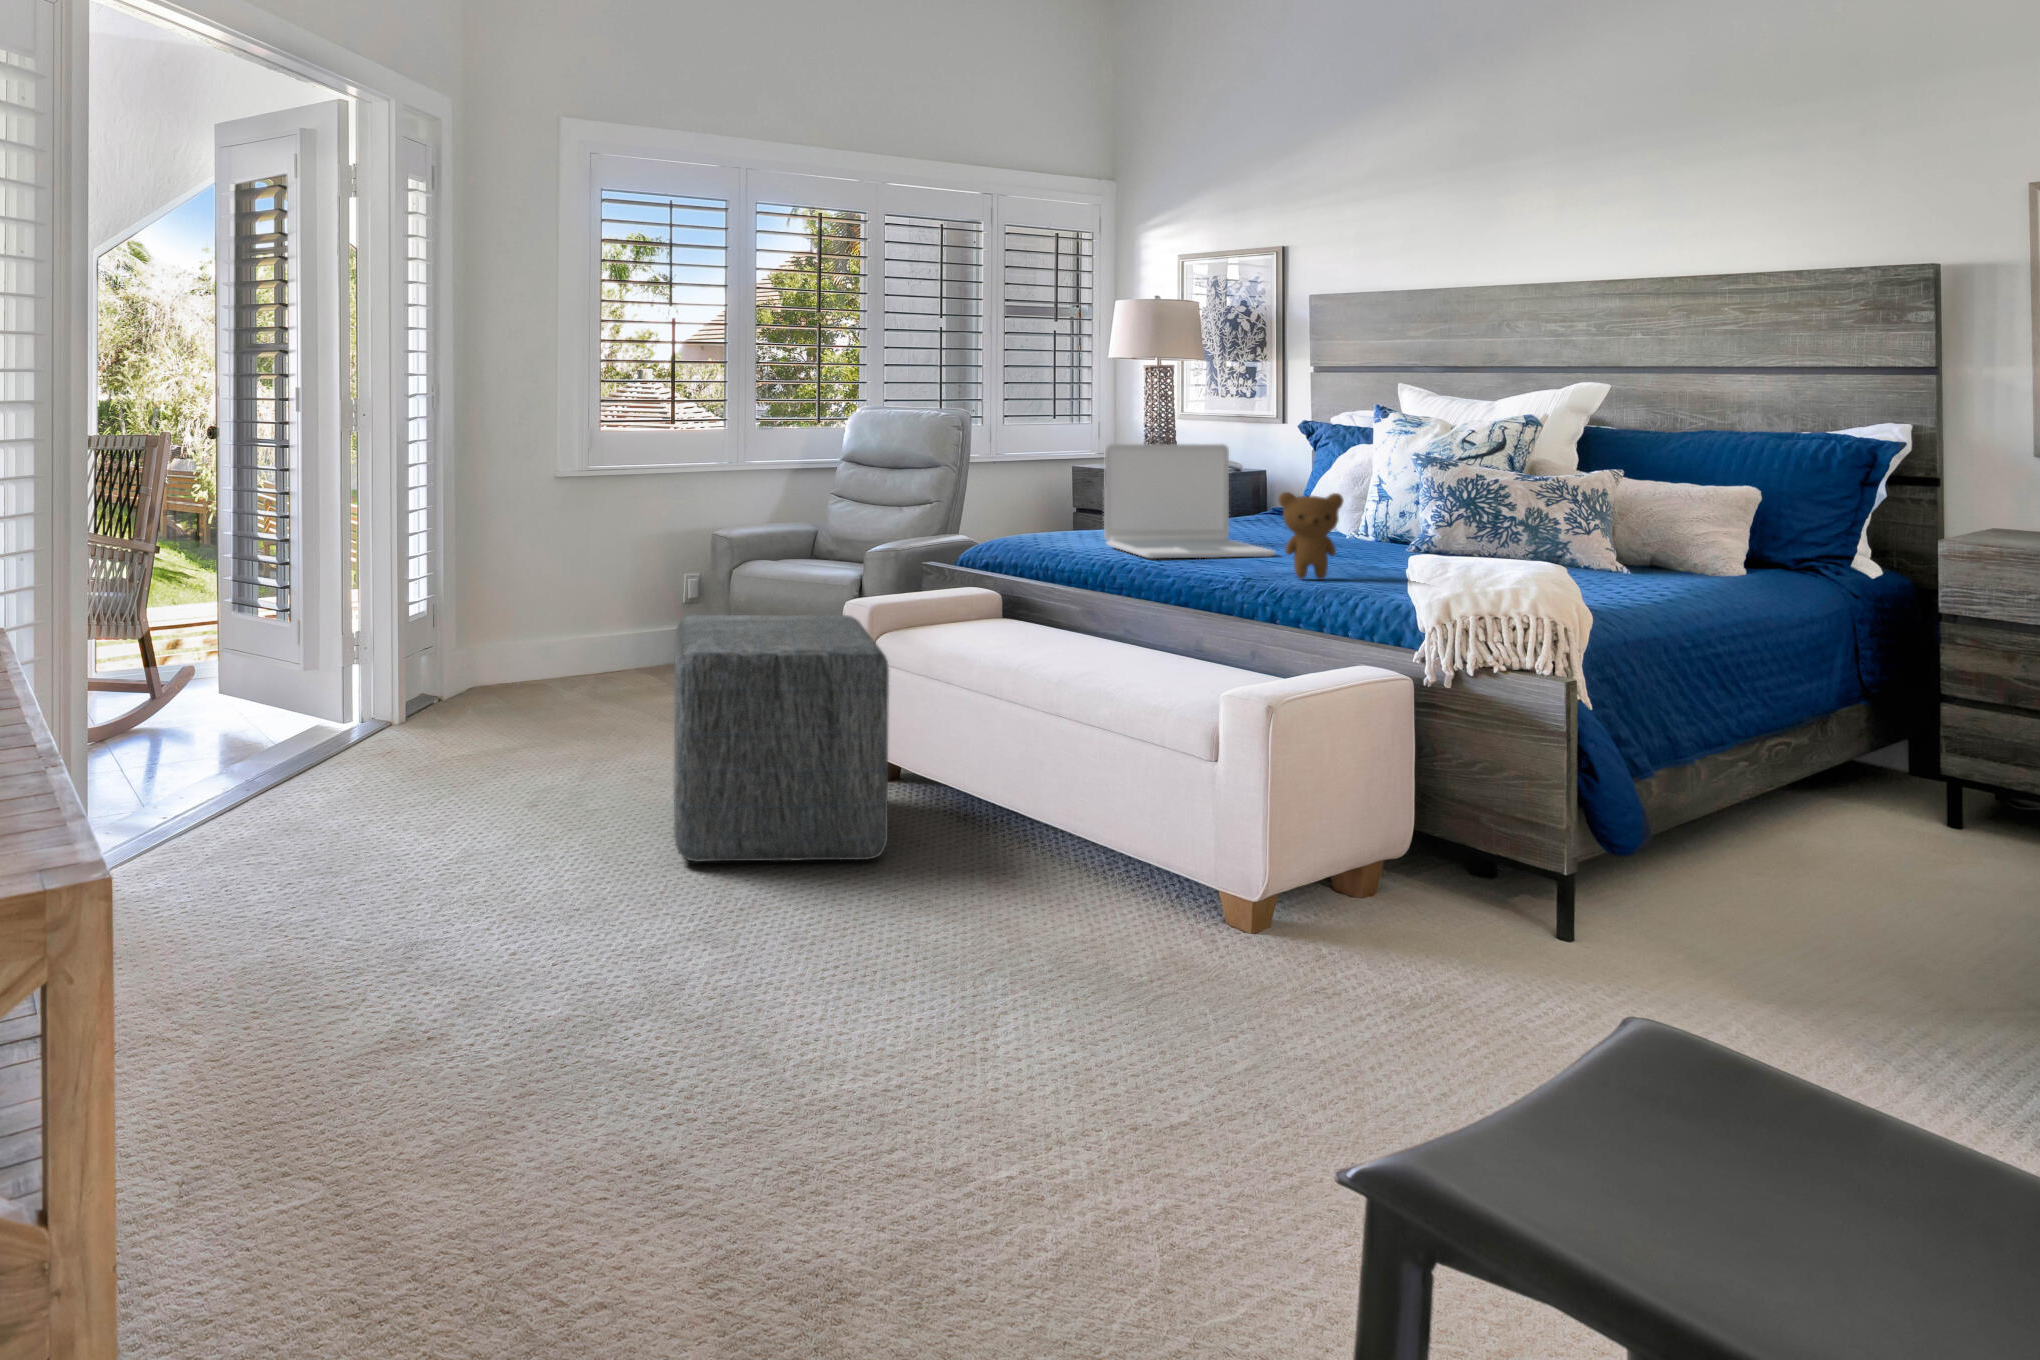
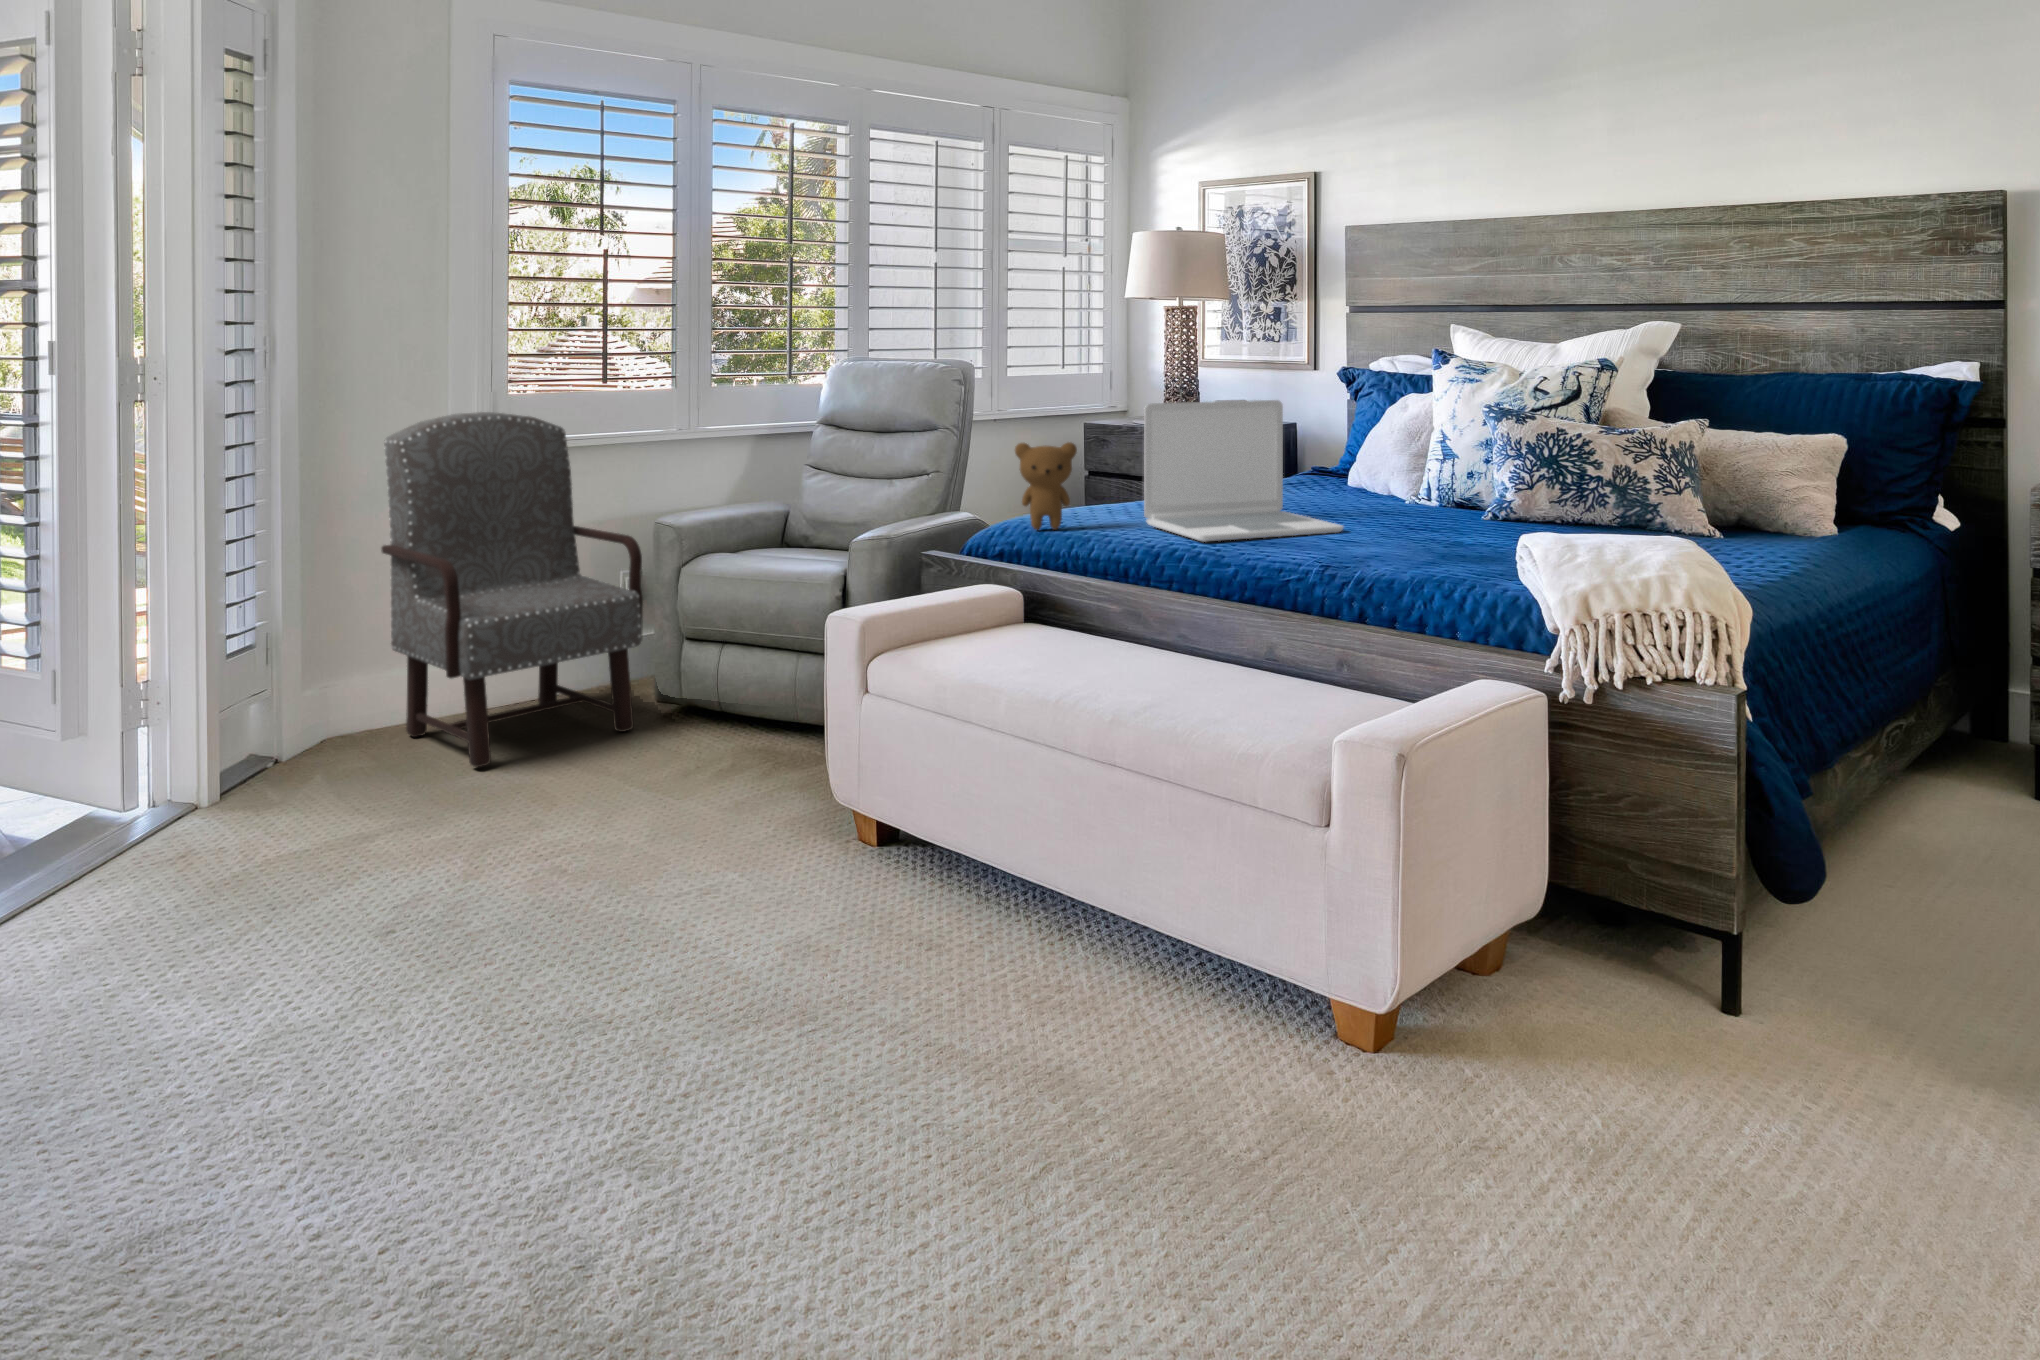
armchair: none [506,442,699,713] -> present [381,412,643,767]
teddy bear: present [1279,492,1343,579] -> present [1015,442,1077,530]
ottoman: present [674,615,889,862] -> none [609,638,905,1001]

